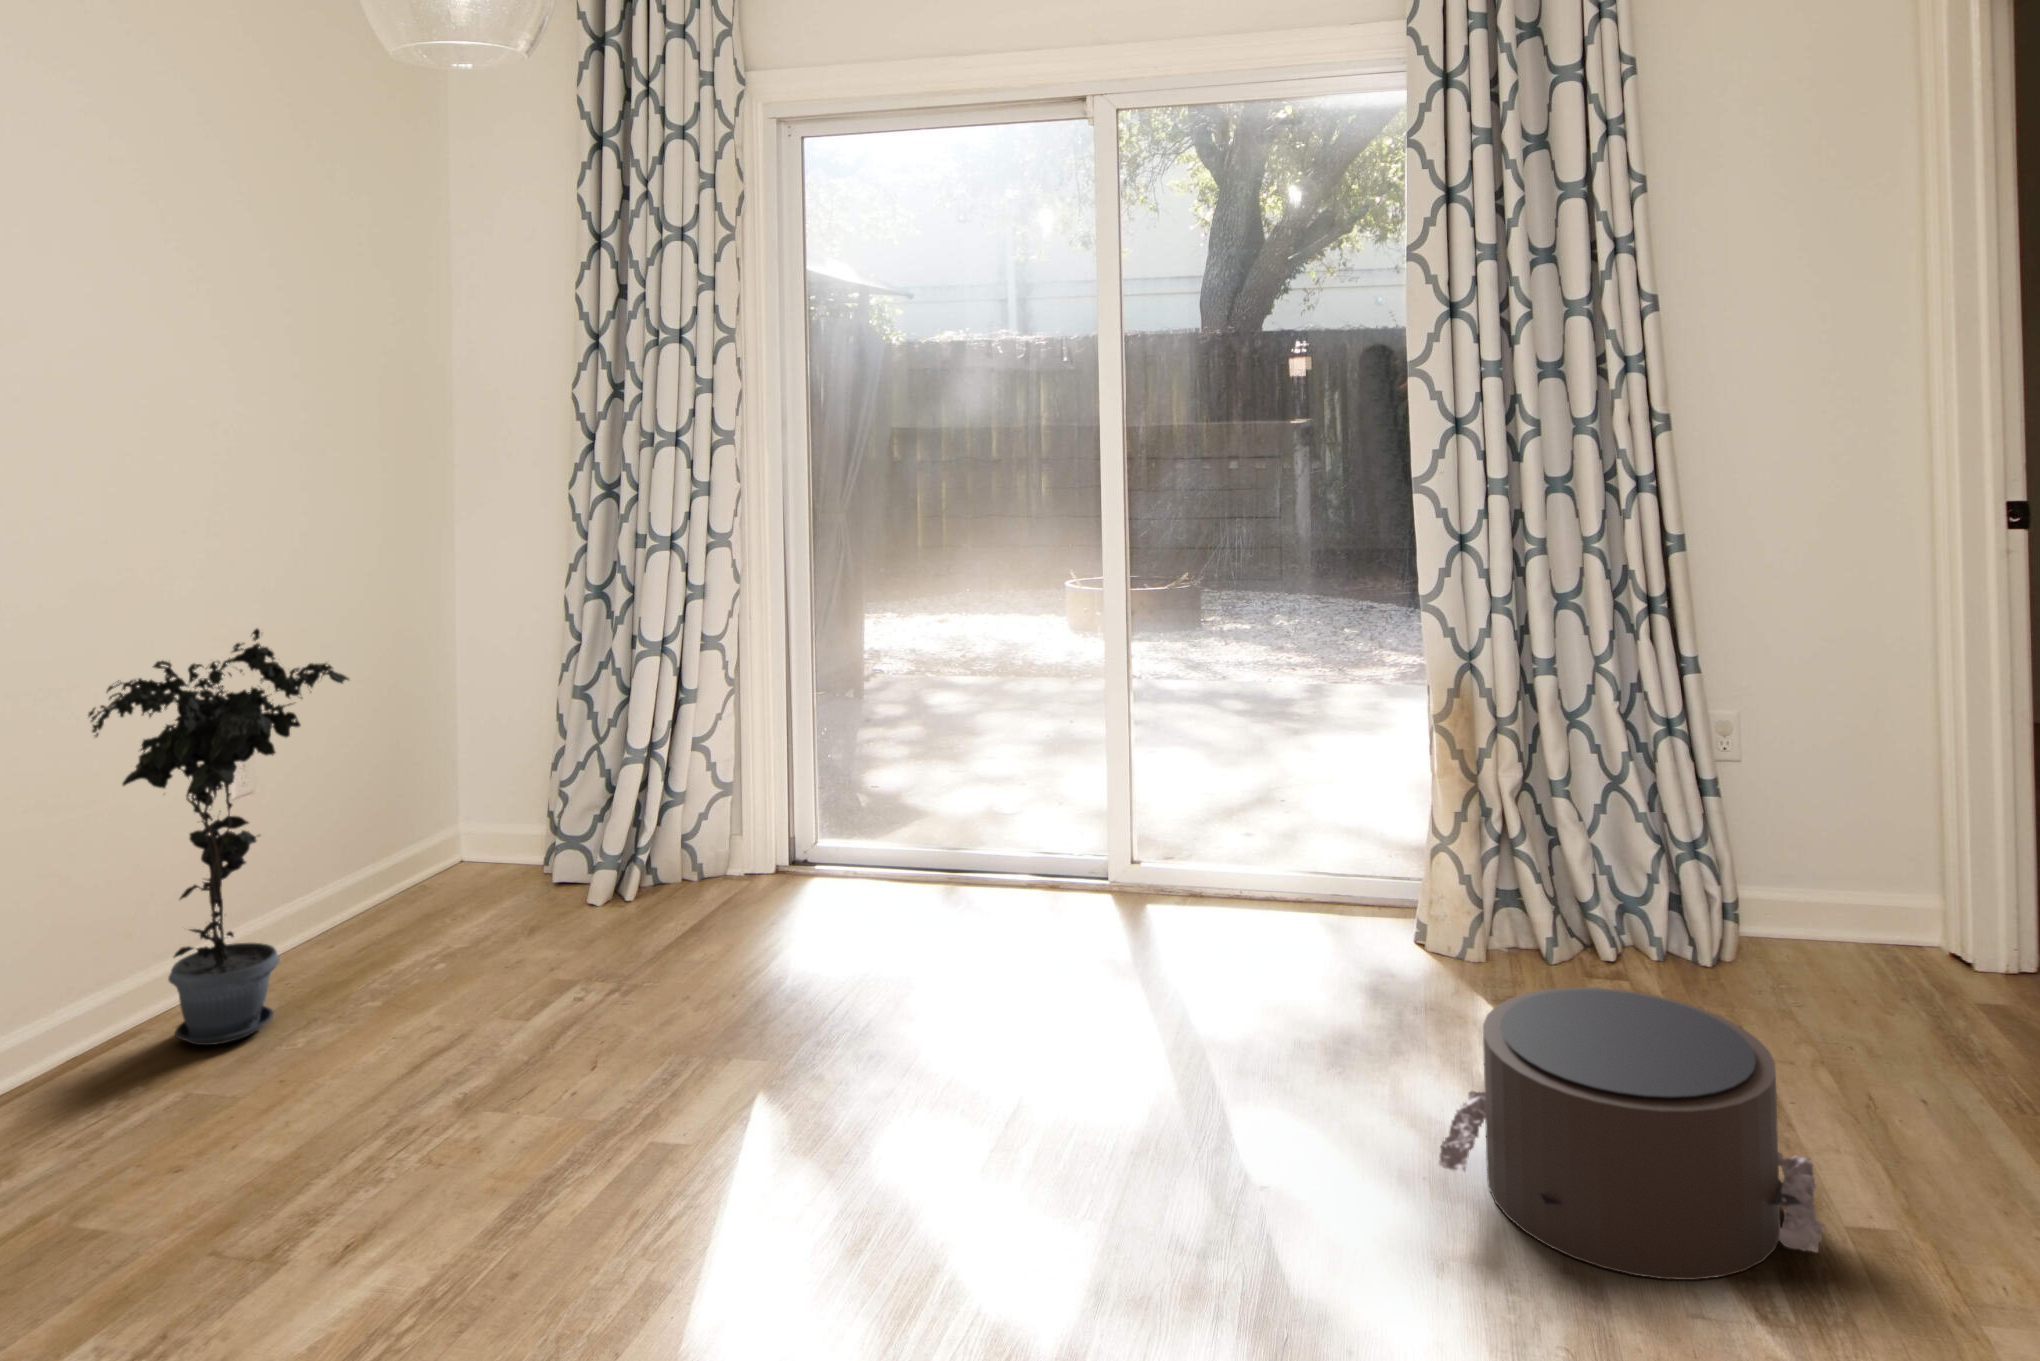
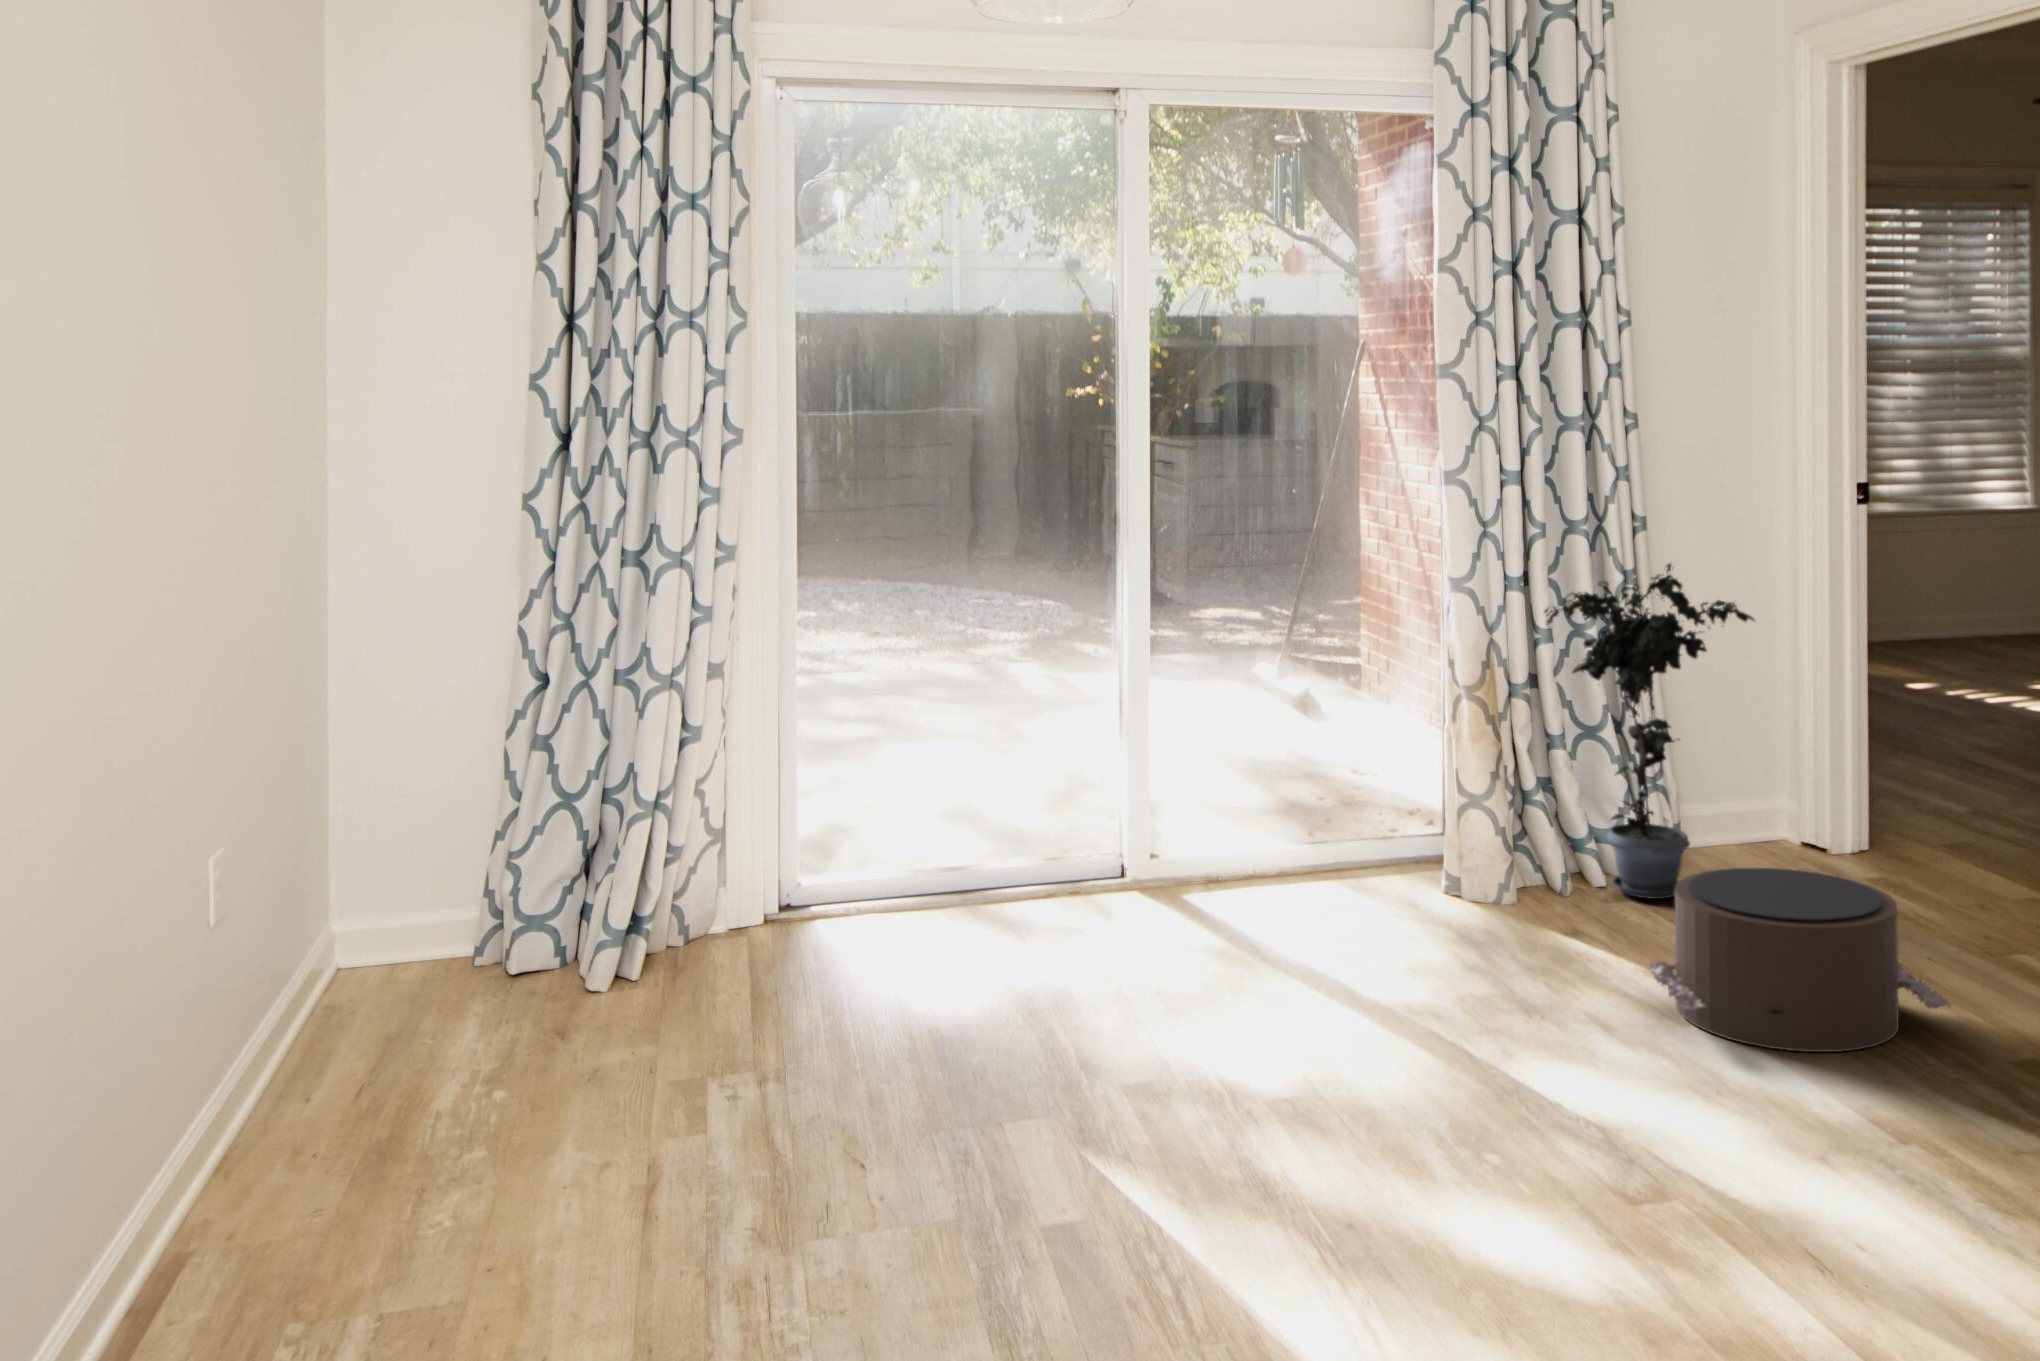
potted plant: present [88,629,349,1045] -> present [1544,563,1754,899]

